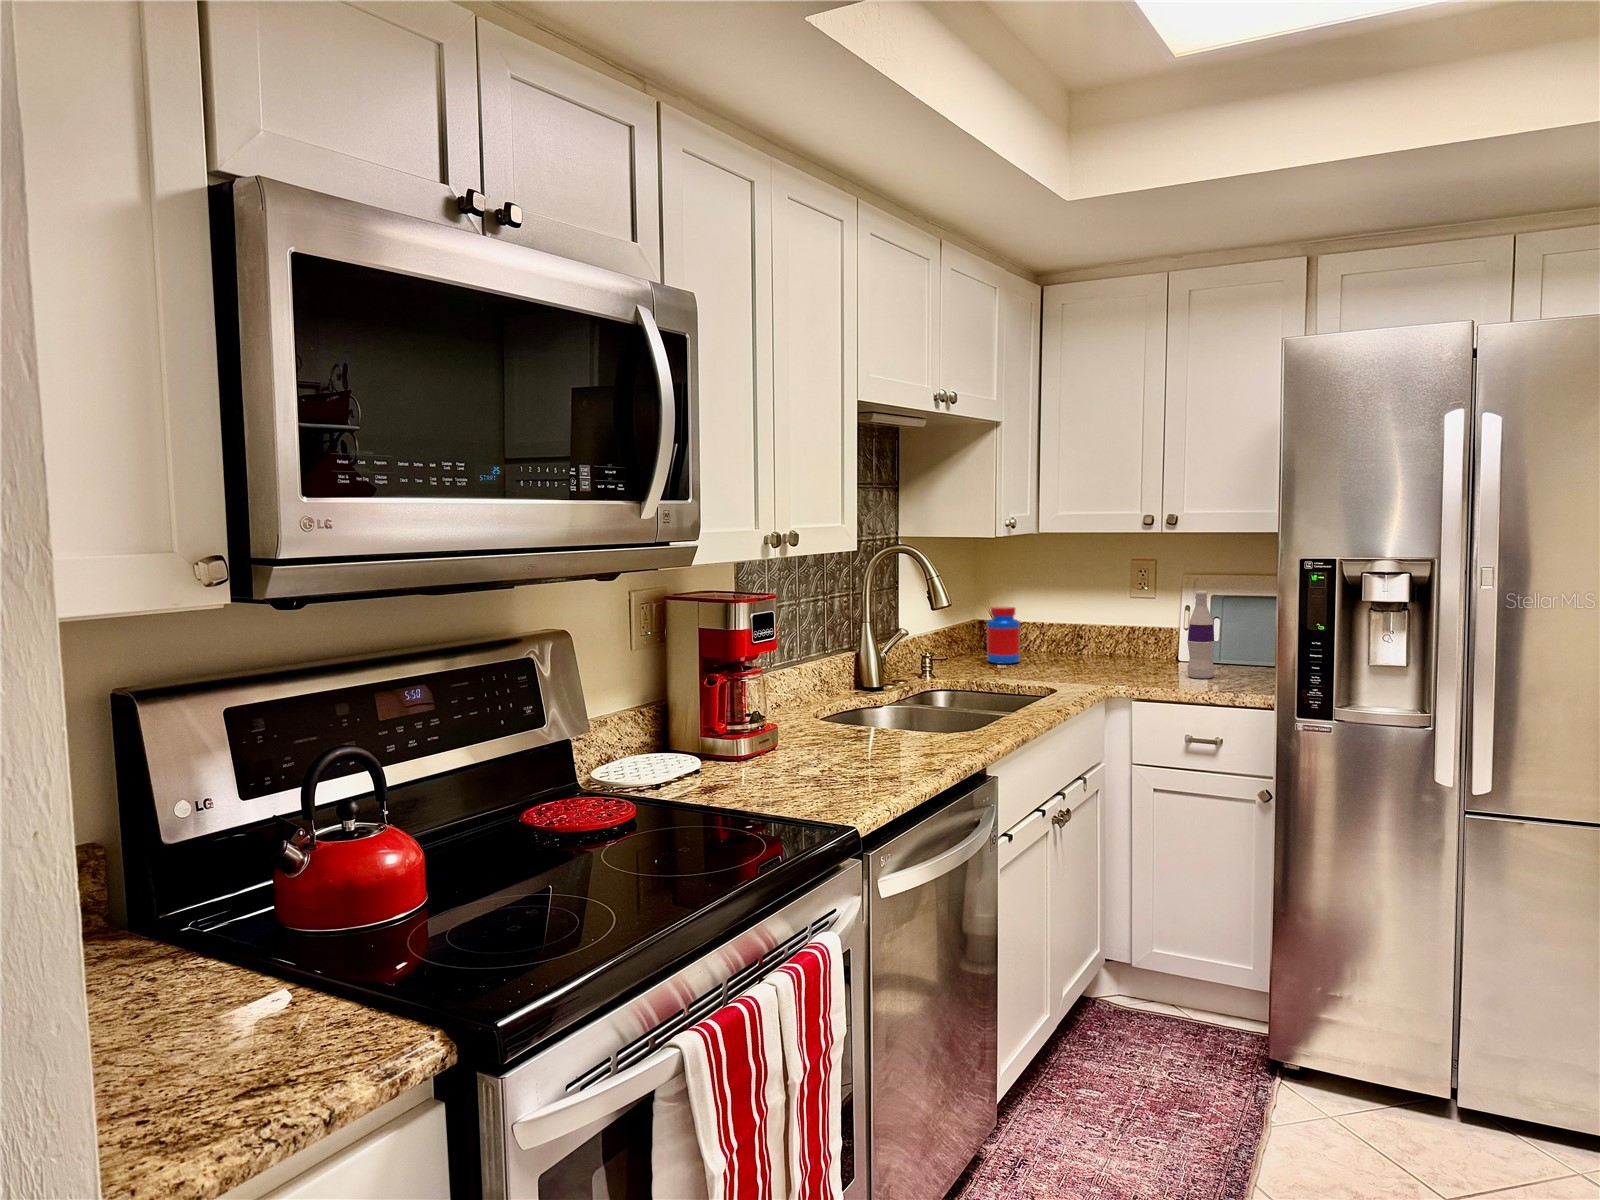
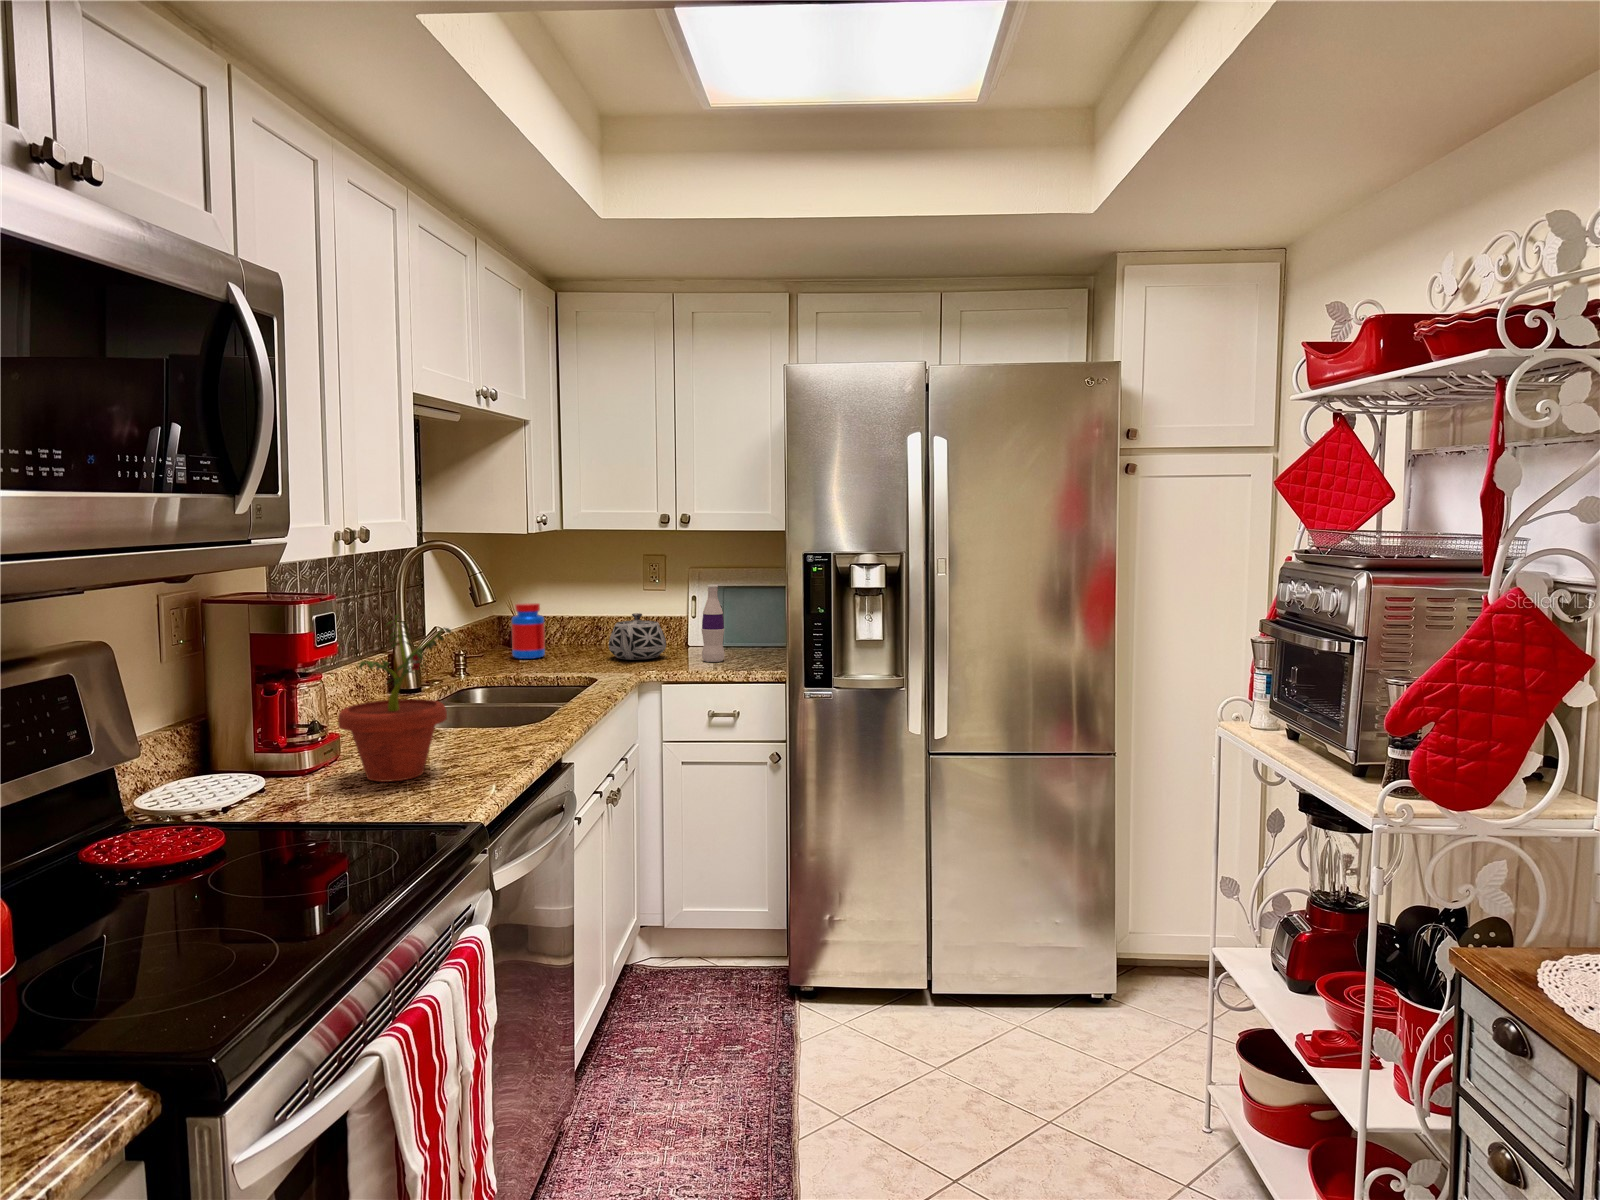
potted plant: none [769,618,870,776] -> present [338,615,451,782]
teapot: none [1084,621,1149,671] -> present [609,613,666,660]

